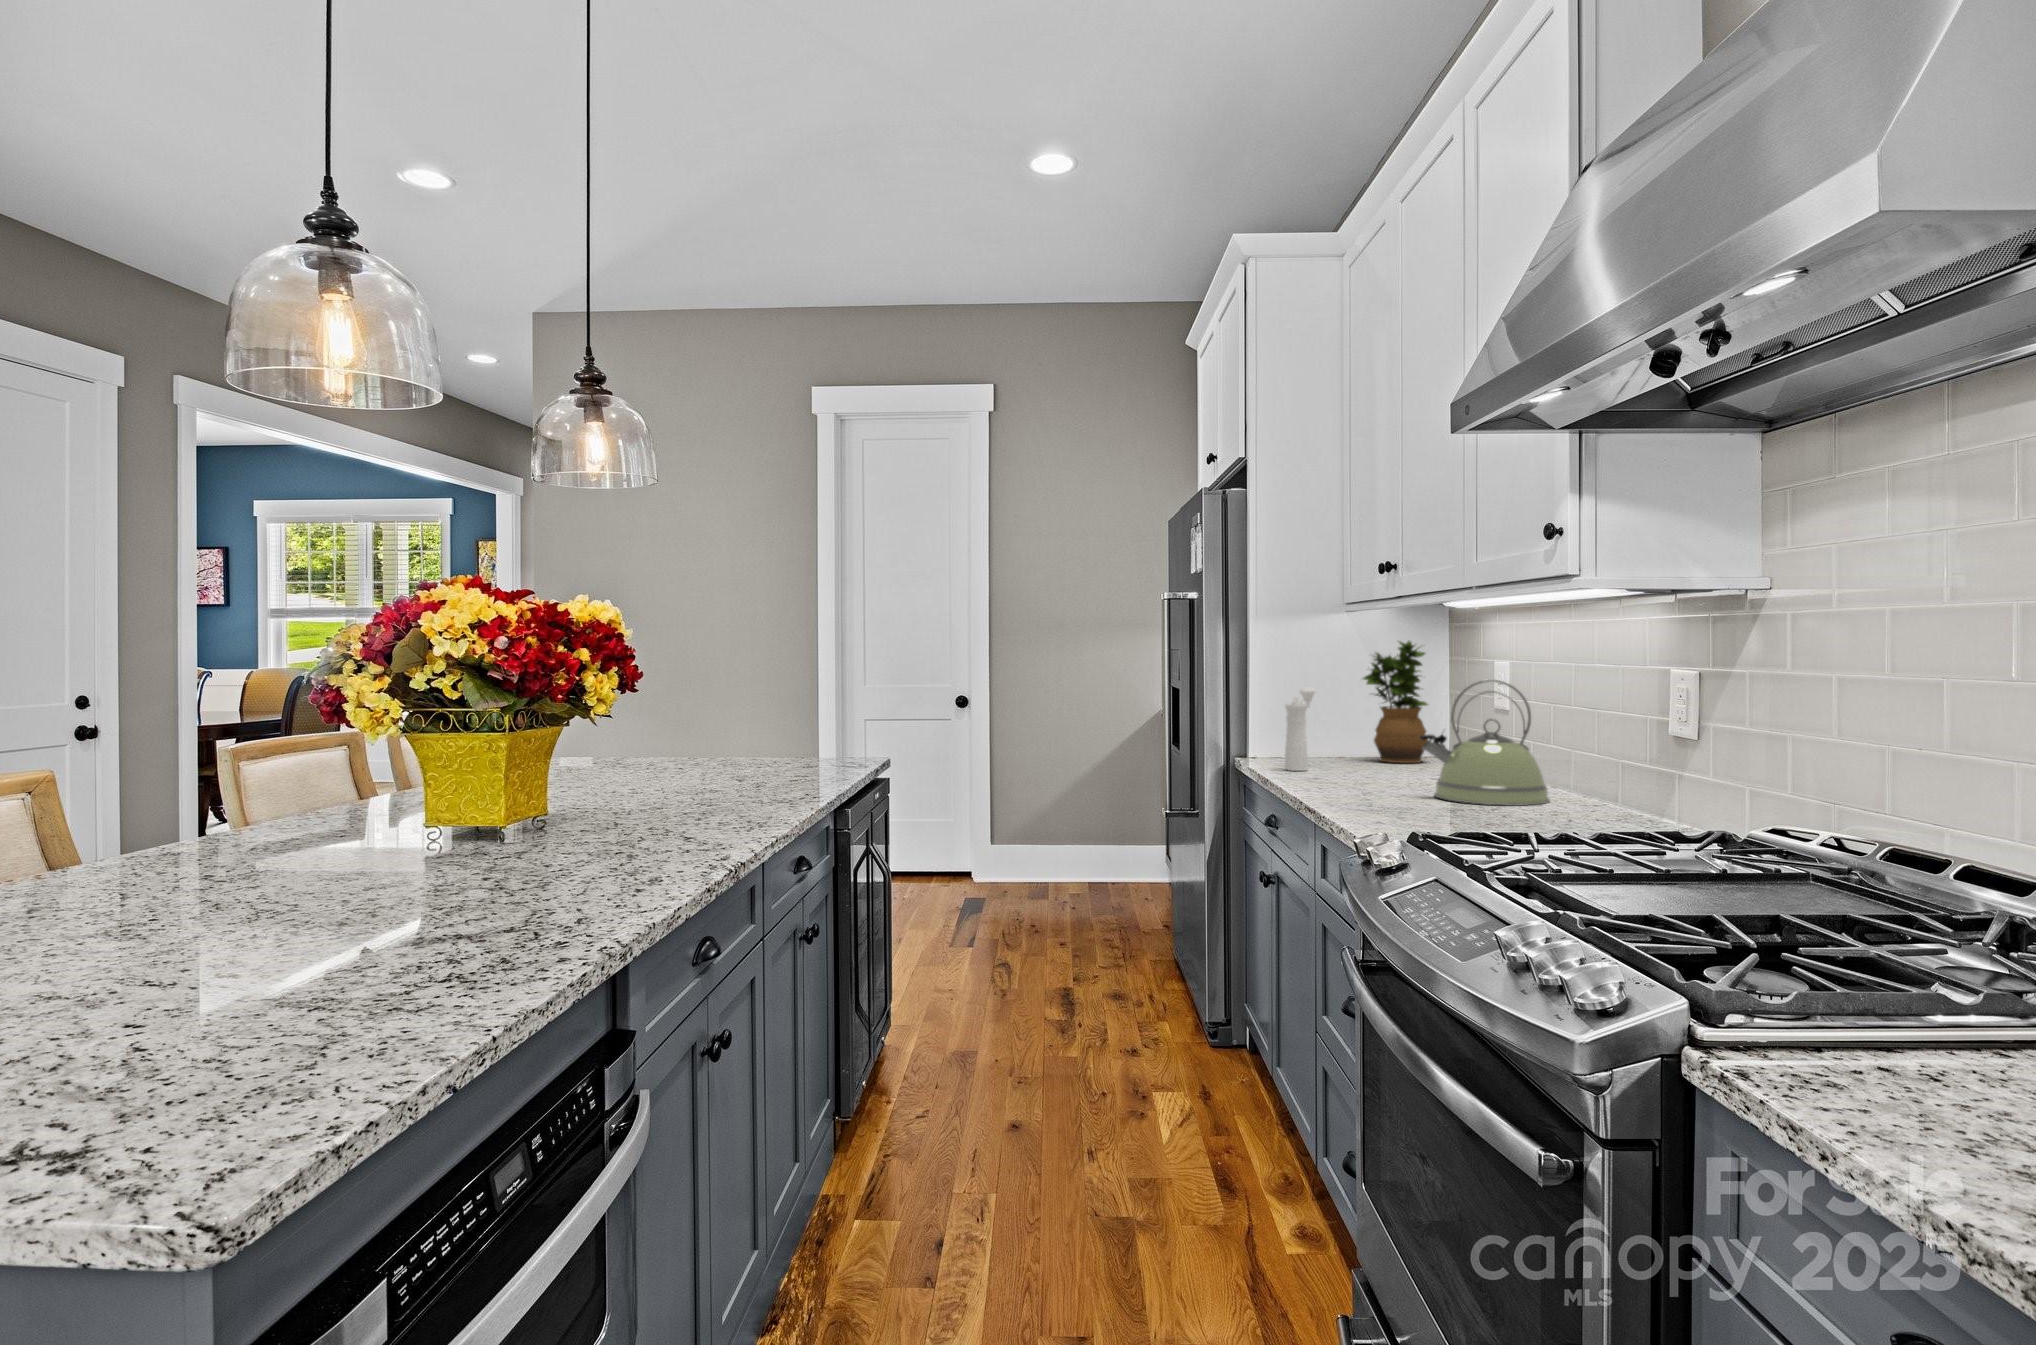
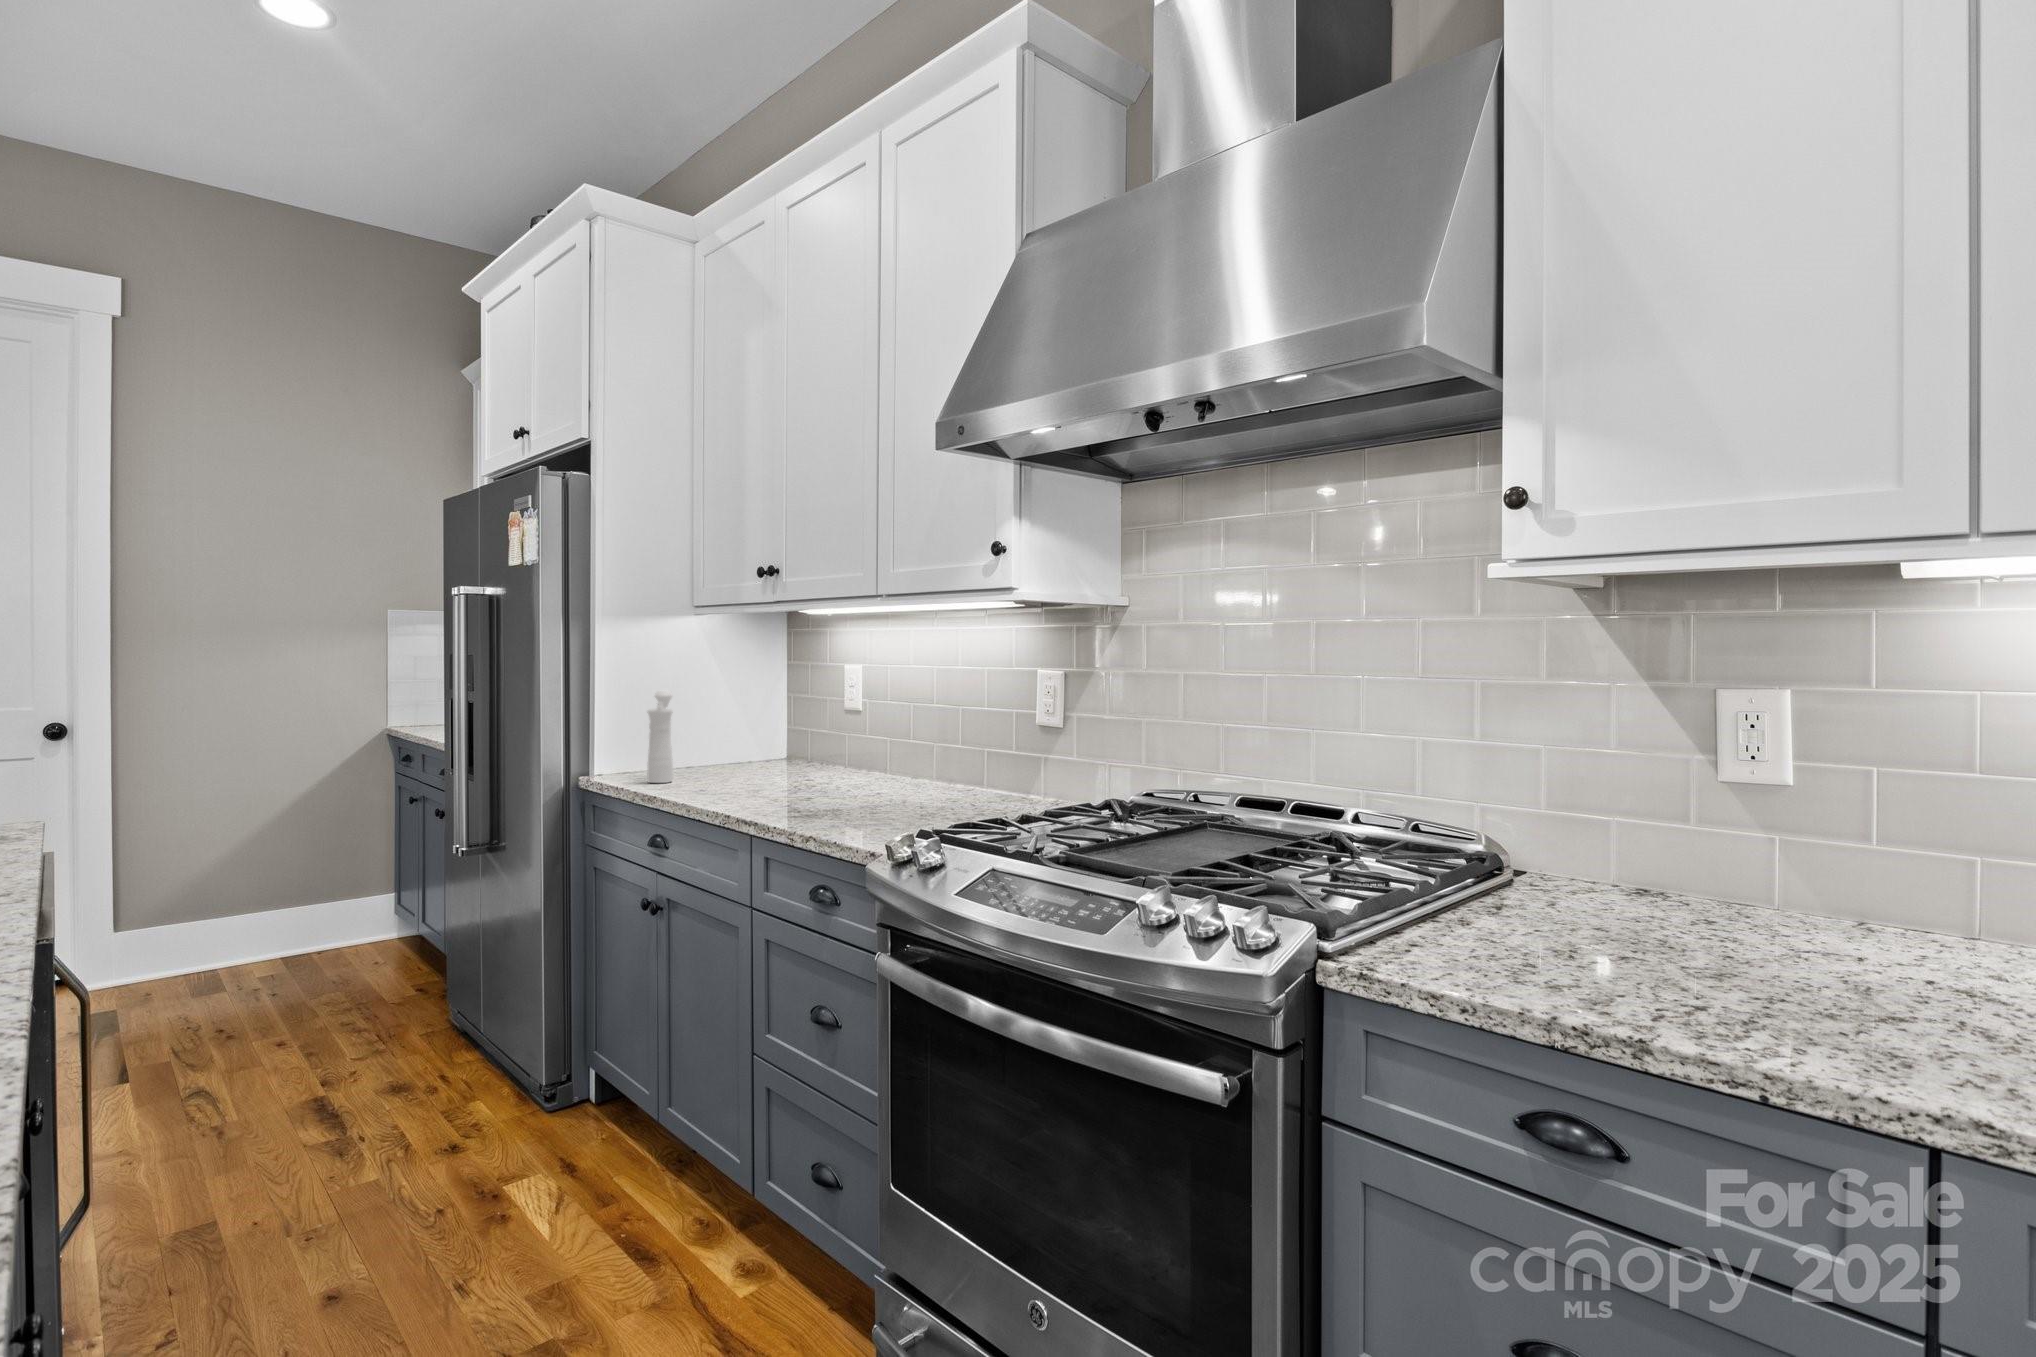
potted plant: present [1363,641,1429,763] -> none [707,642,776,768]
kettle: present [1420,679,1550,806] -> none [831,680,942,799]

